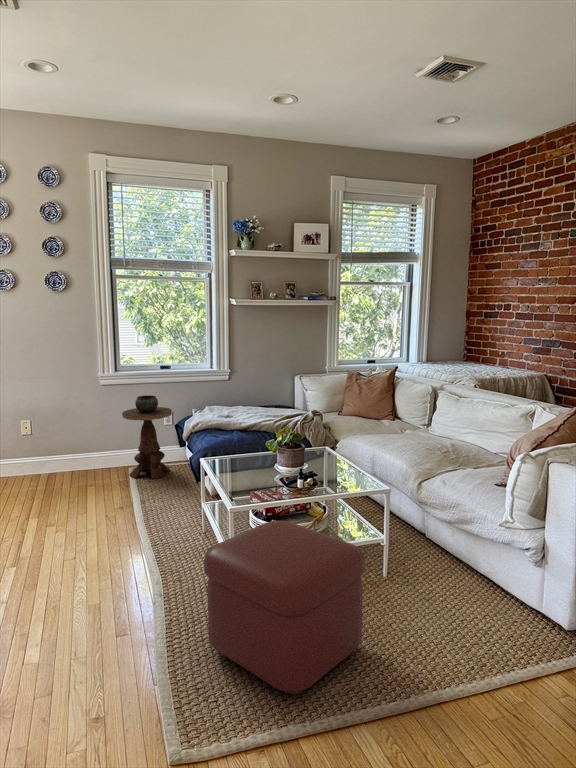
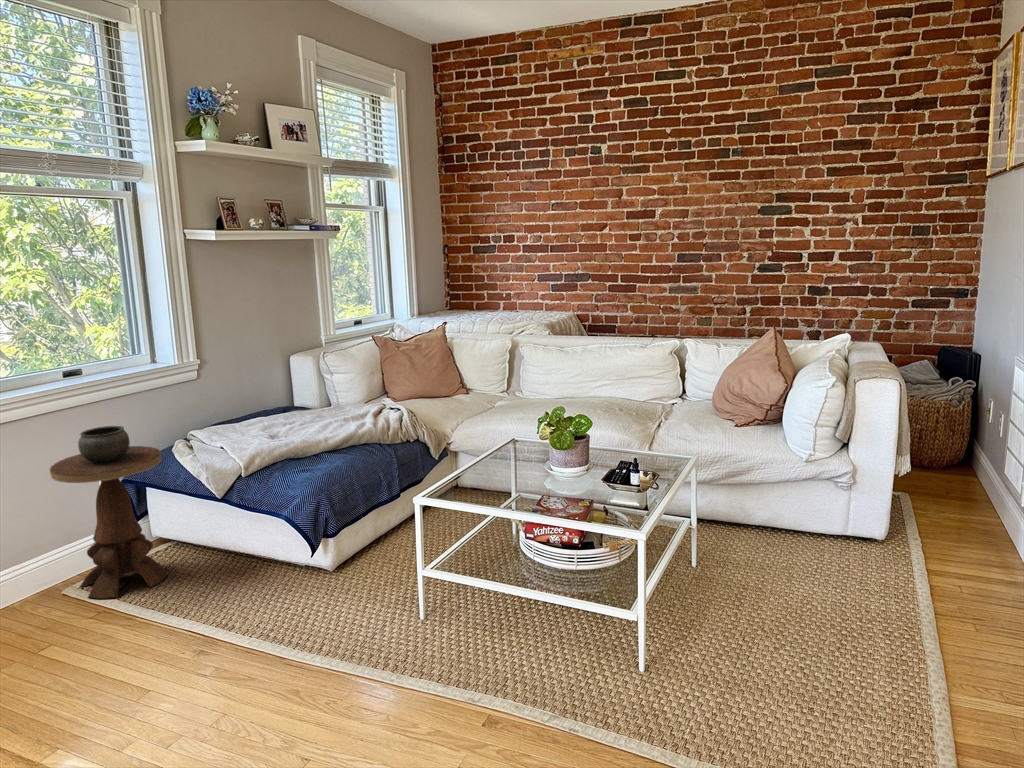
ottoman: present [204,521,365,695] -> none [689,511,915,713]

